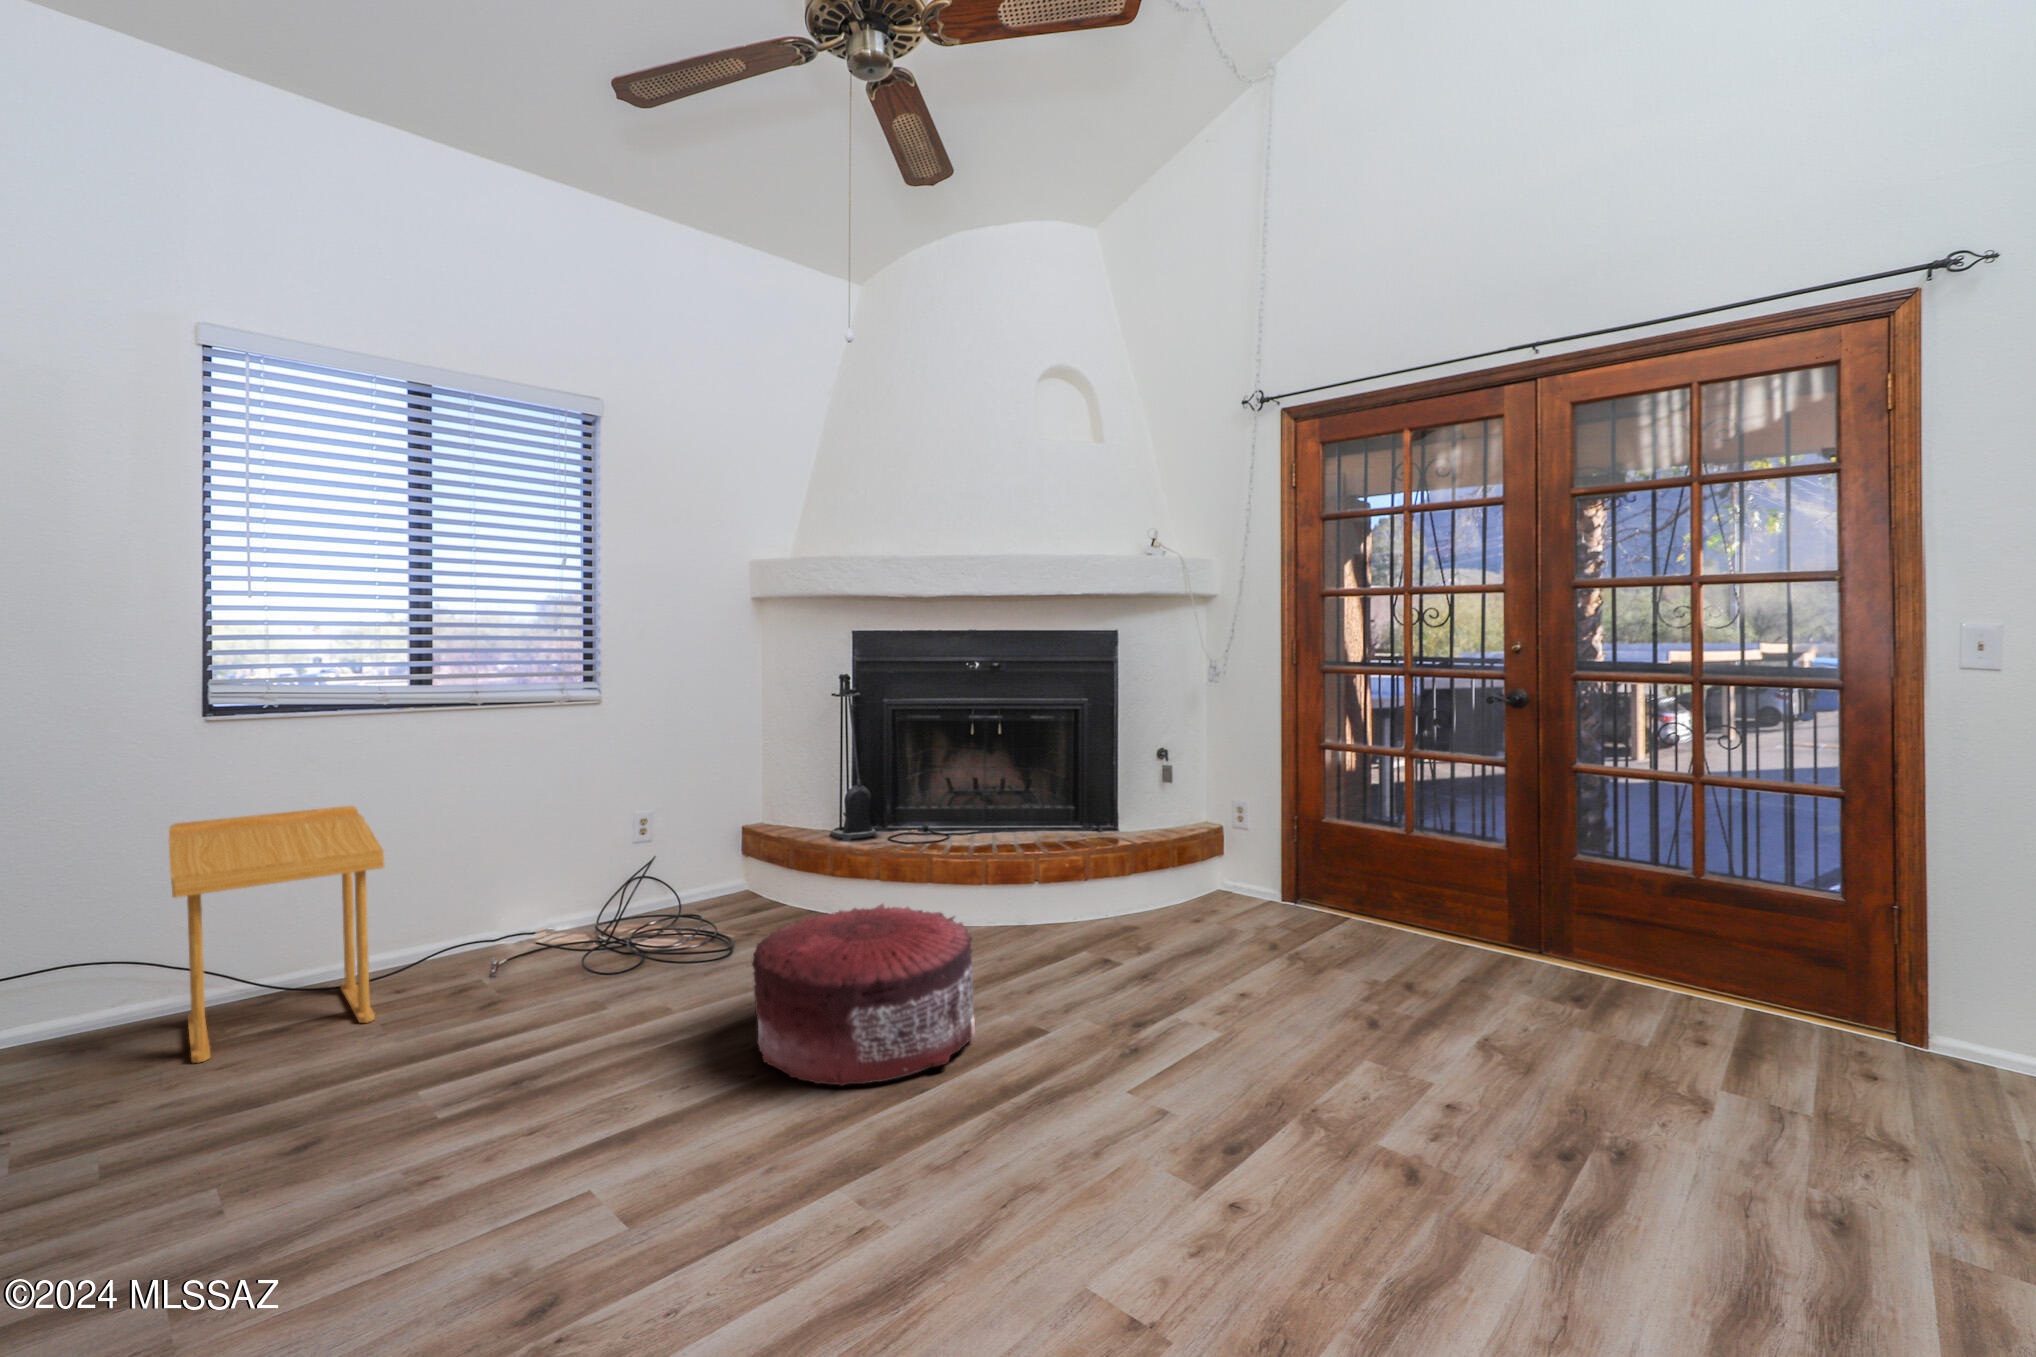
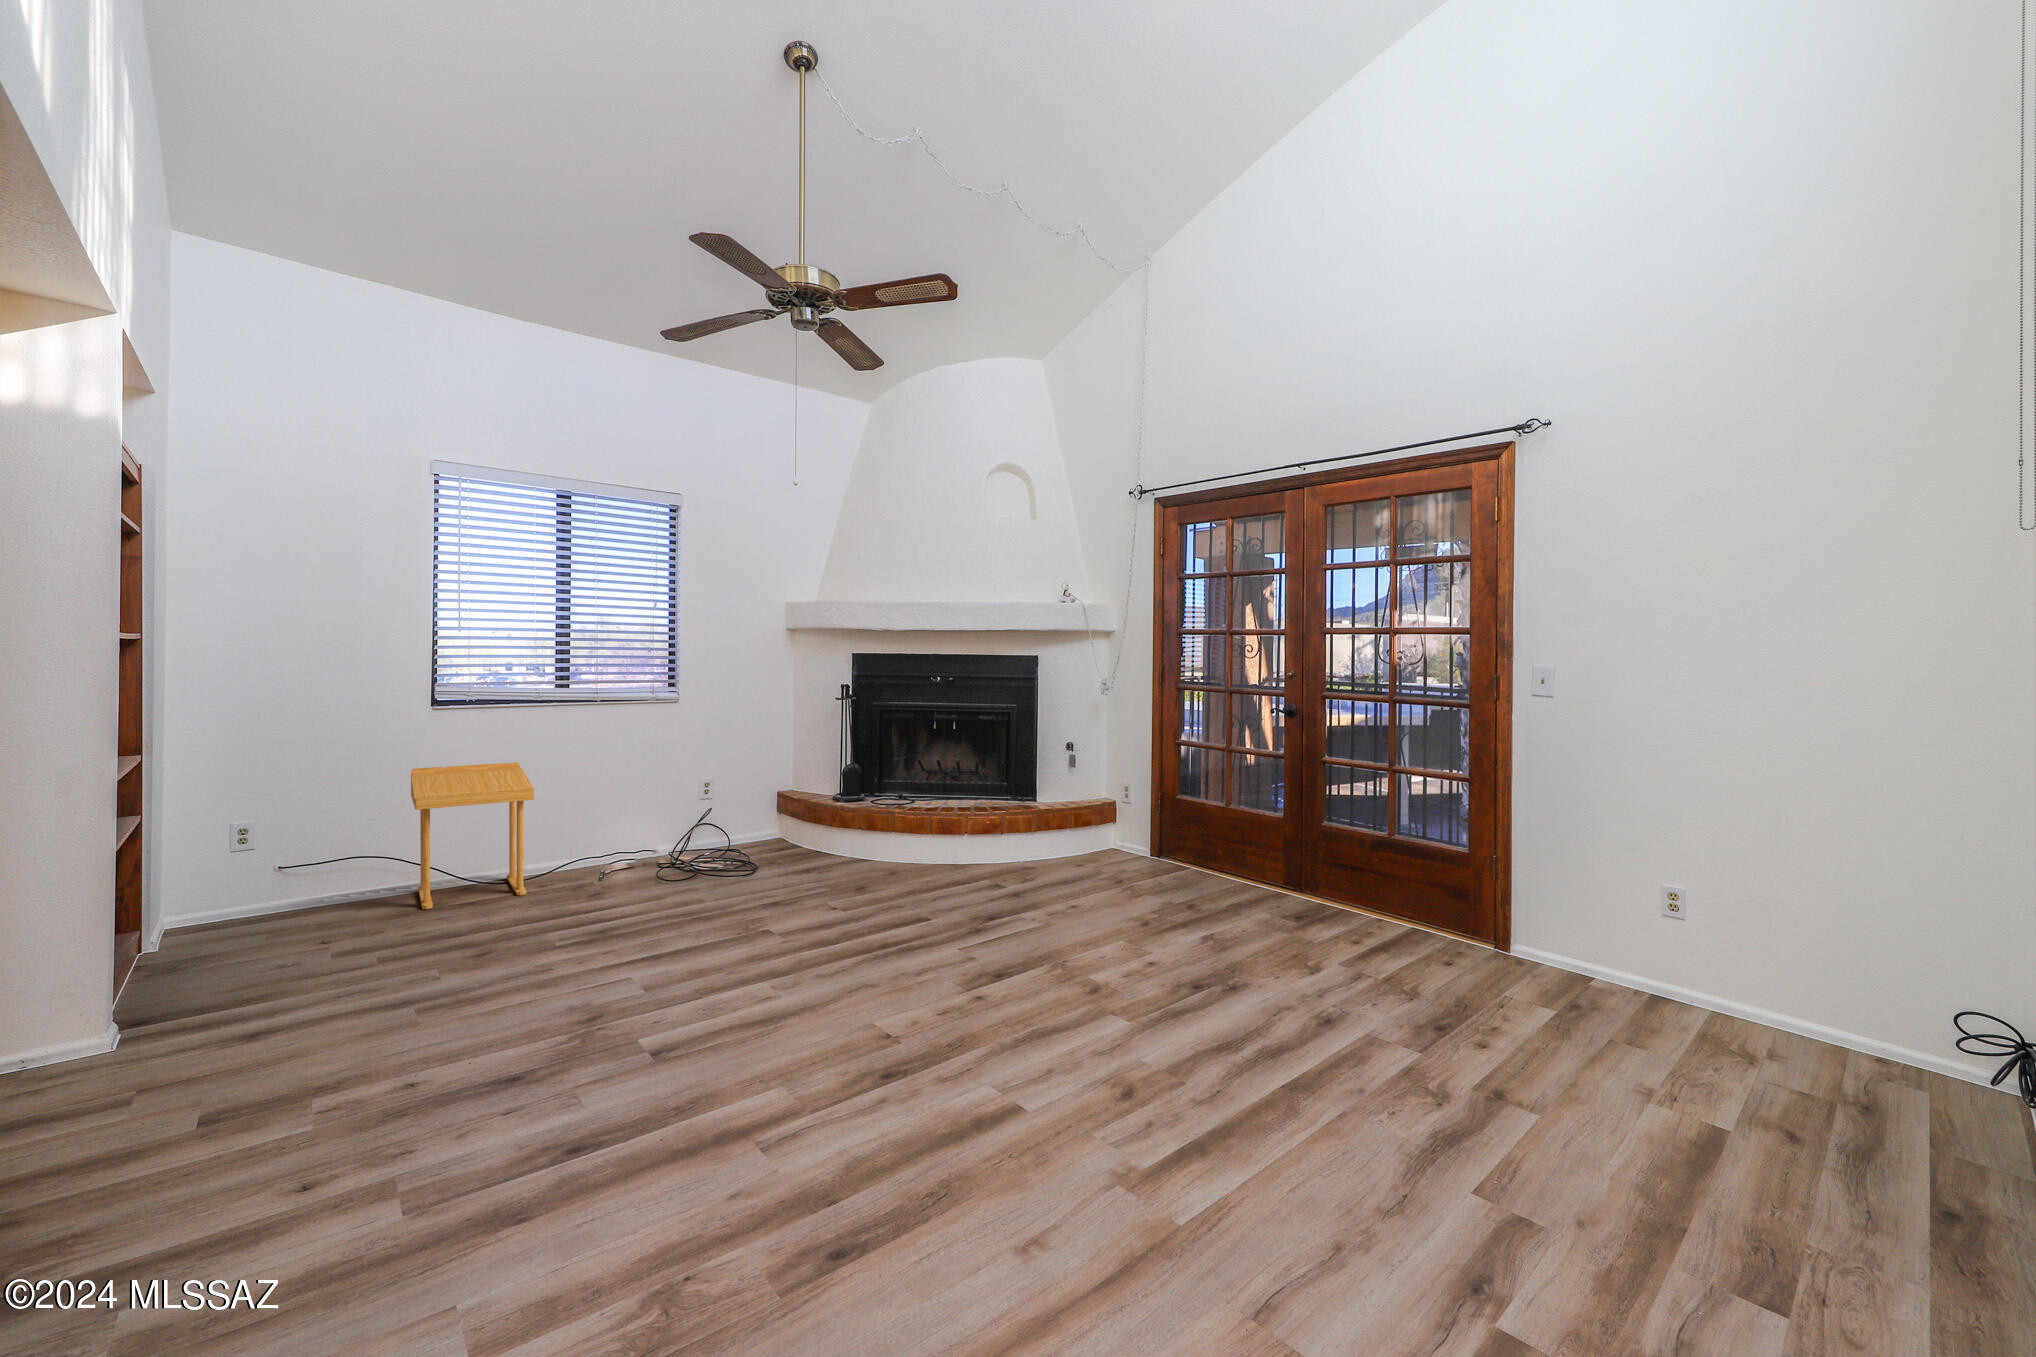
pouf: present [752,904,975,1086] -> none [746,835,890,937]

